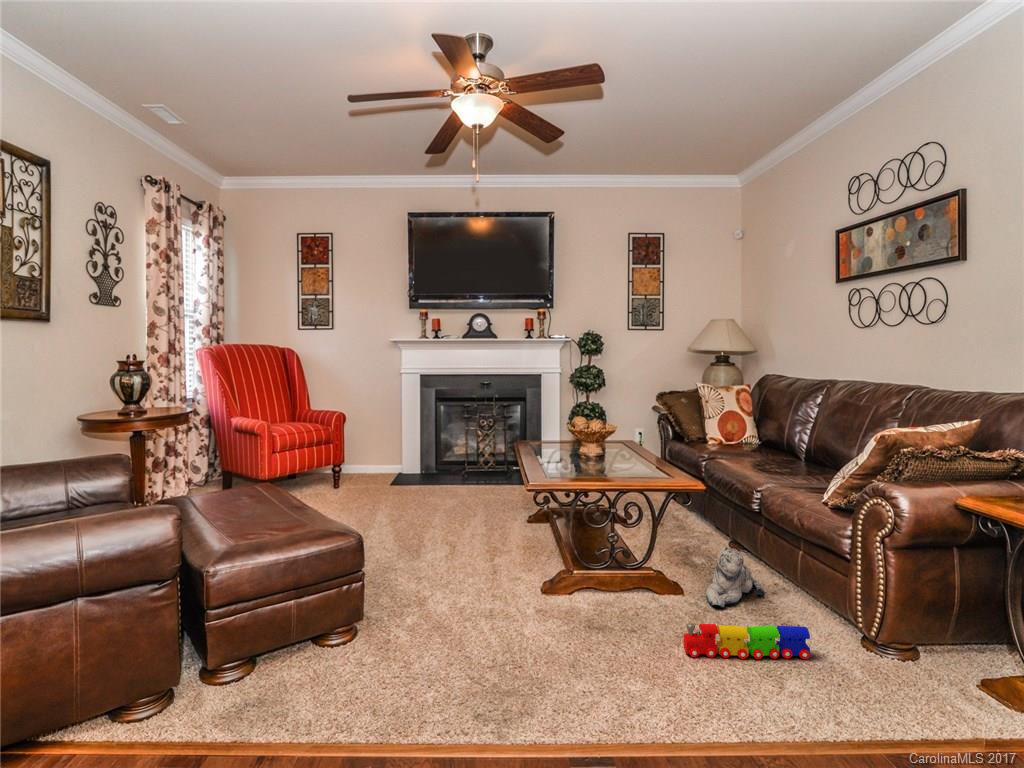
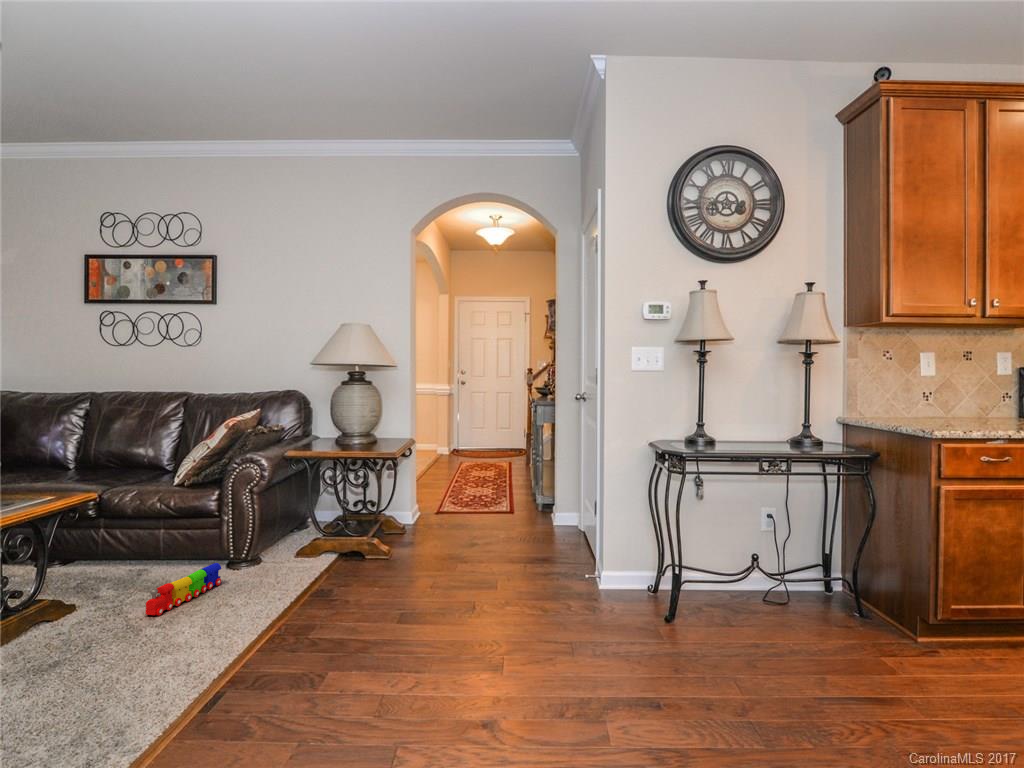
plush toy: present [706,547,763,607] -> none [83,539,136,592]

